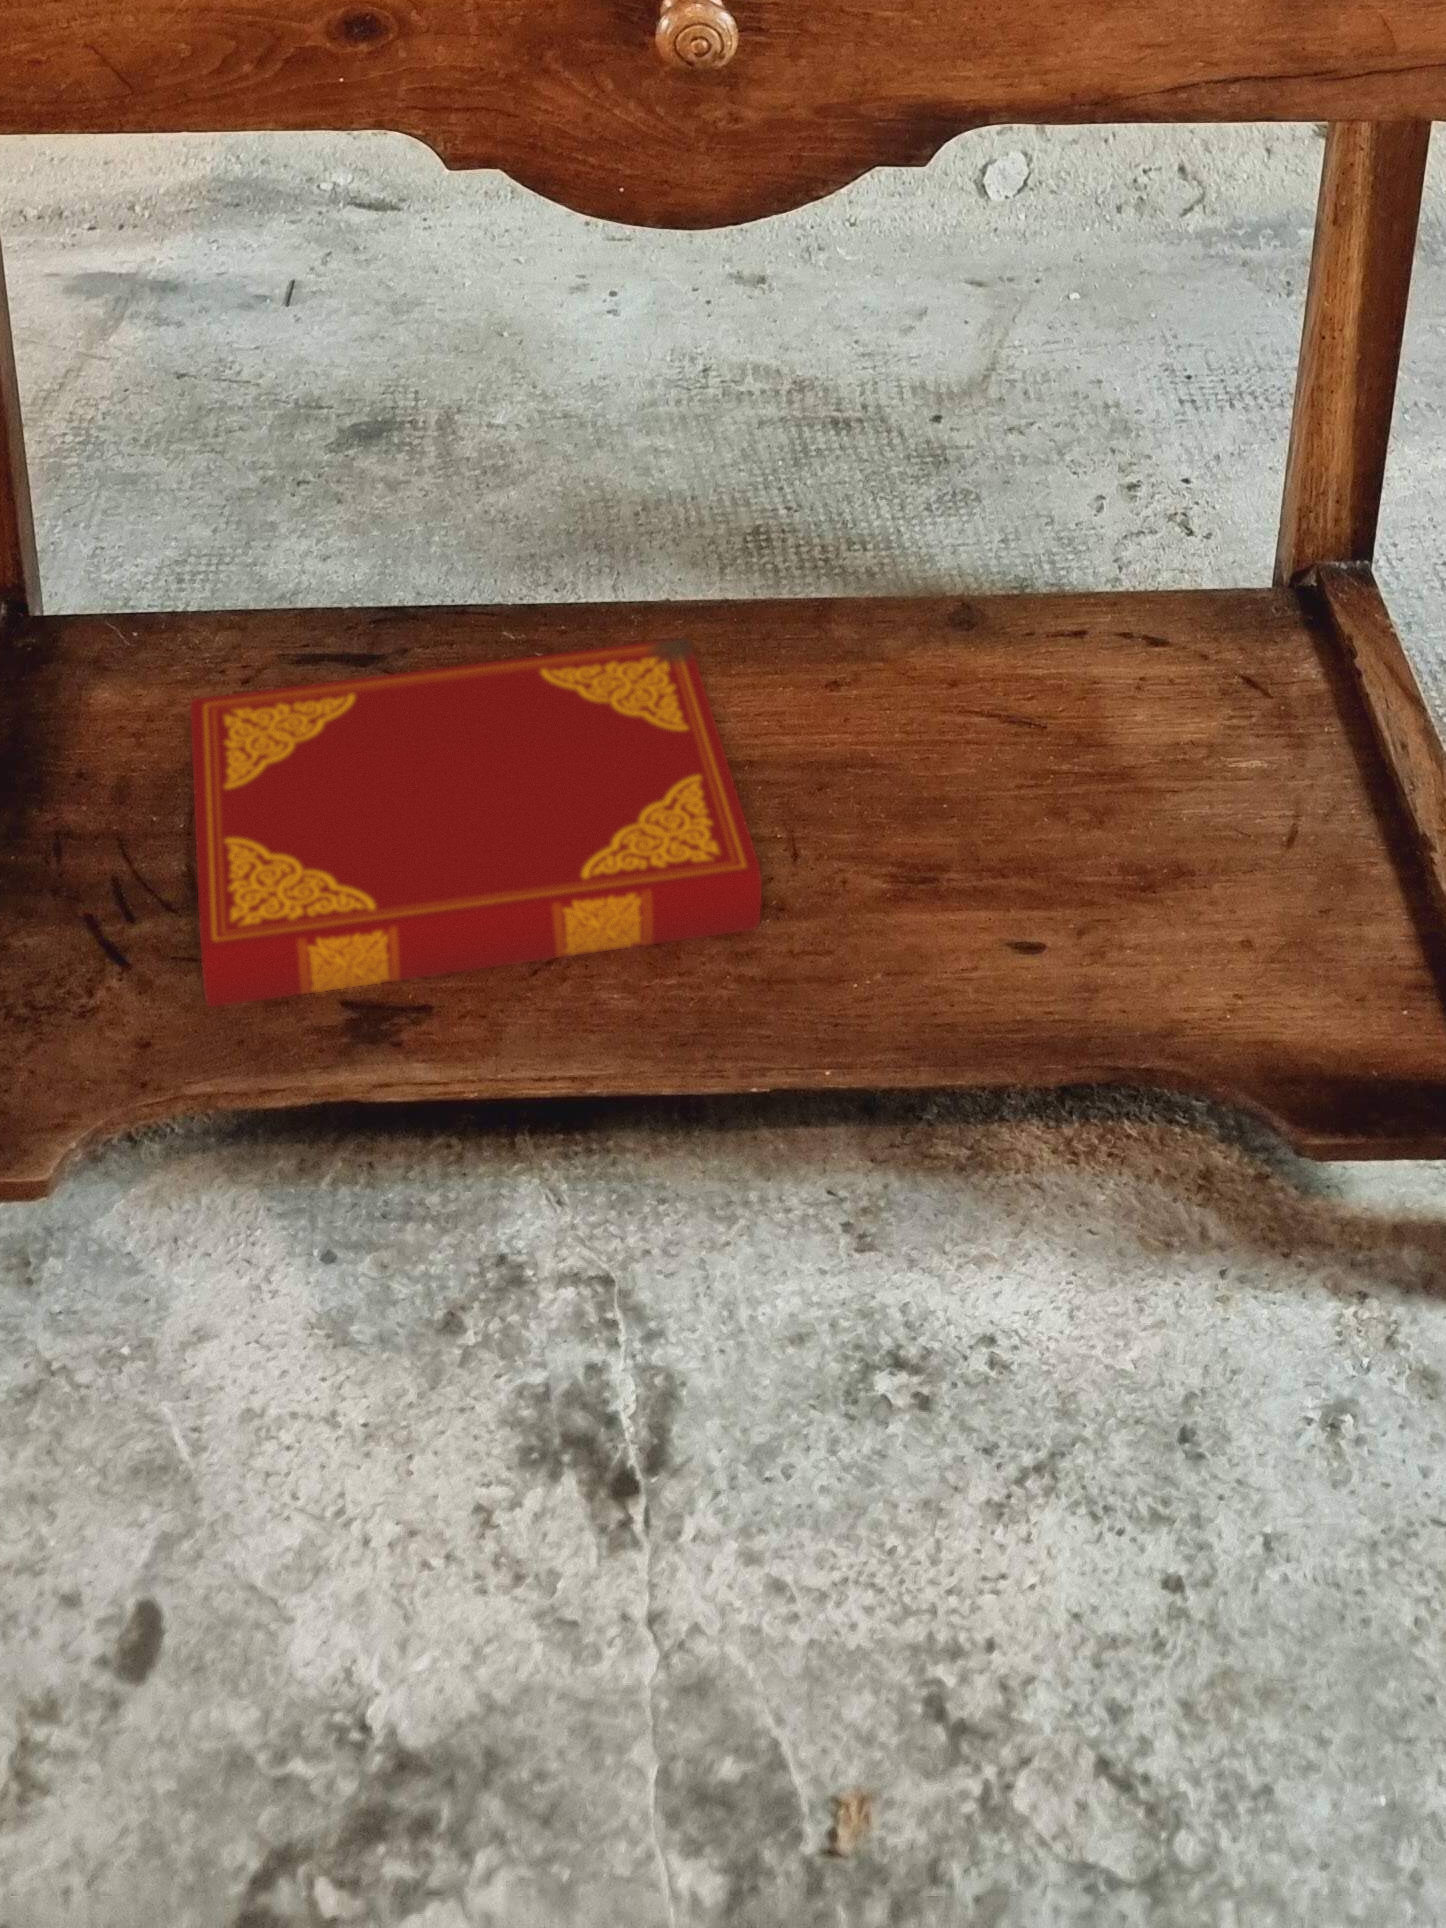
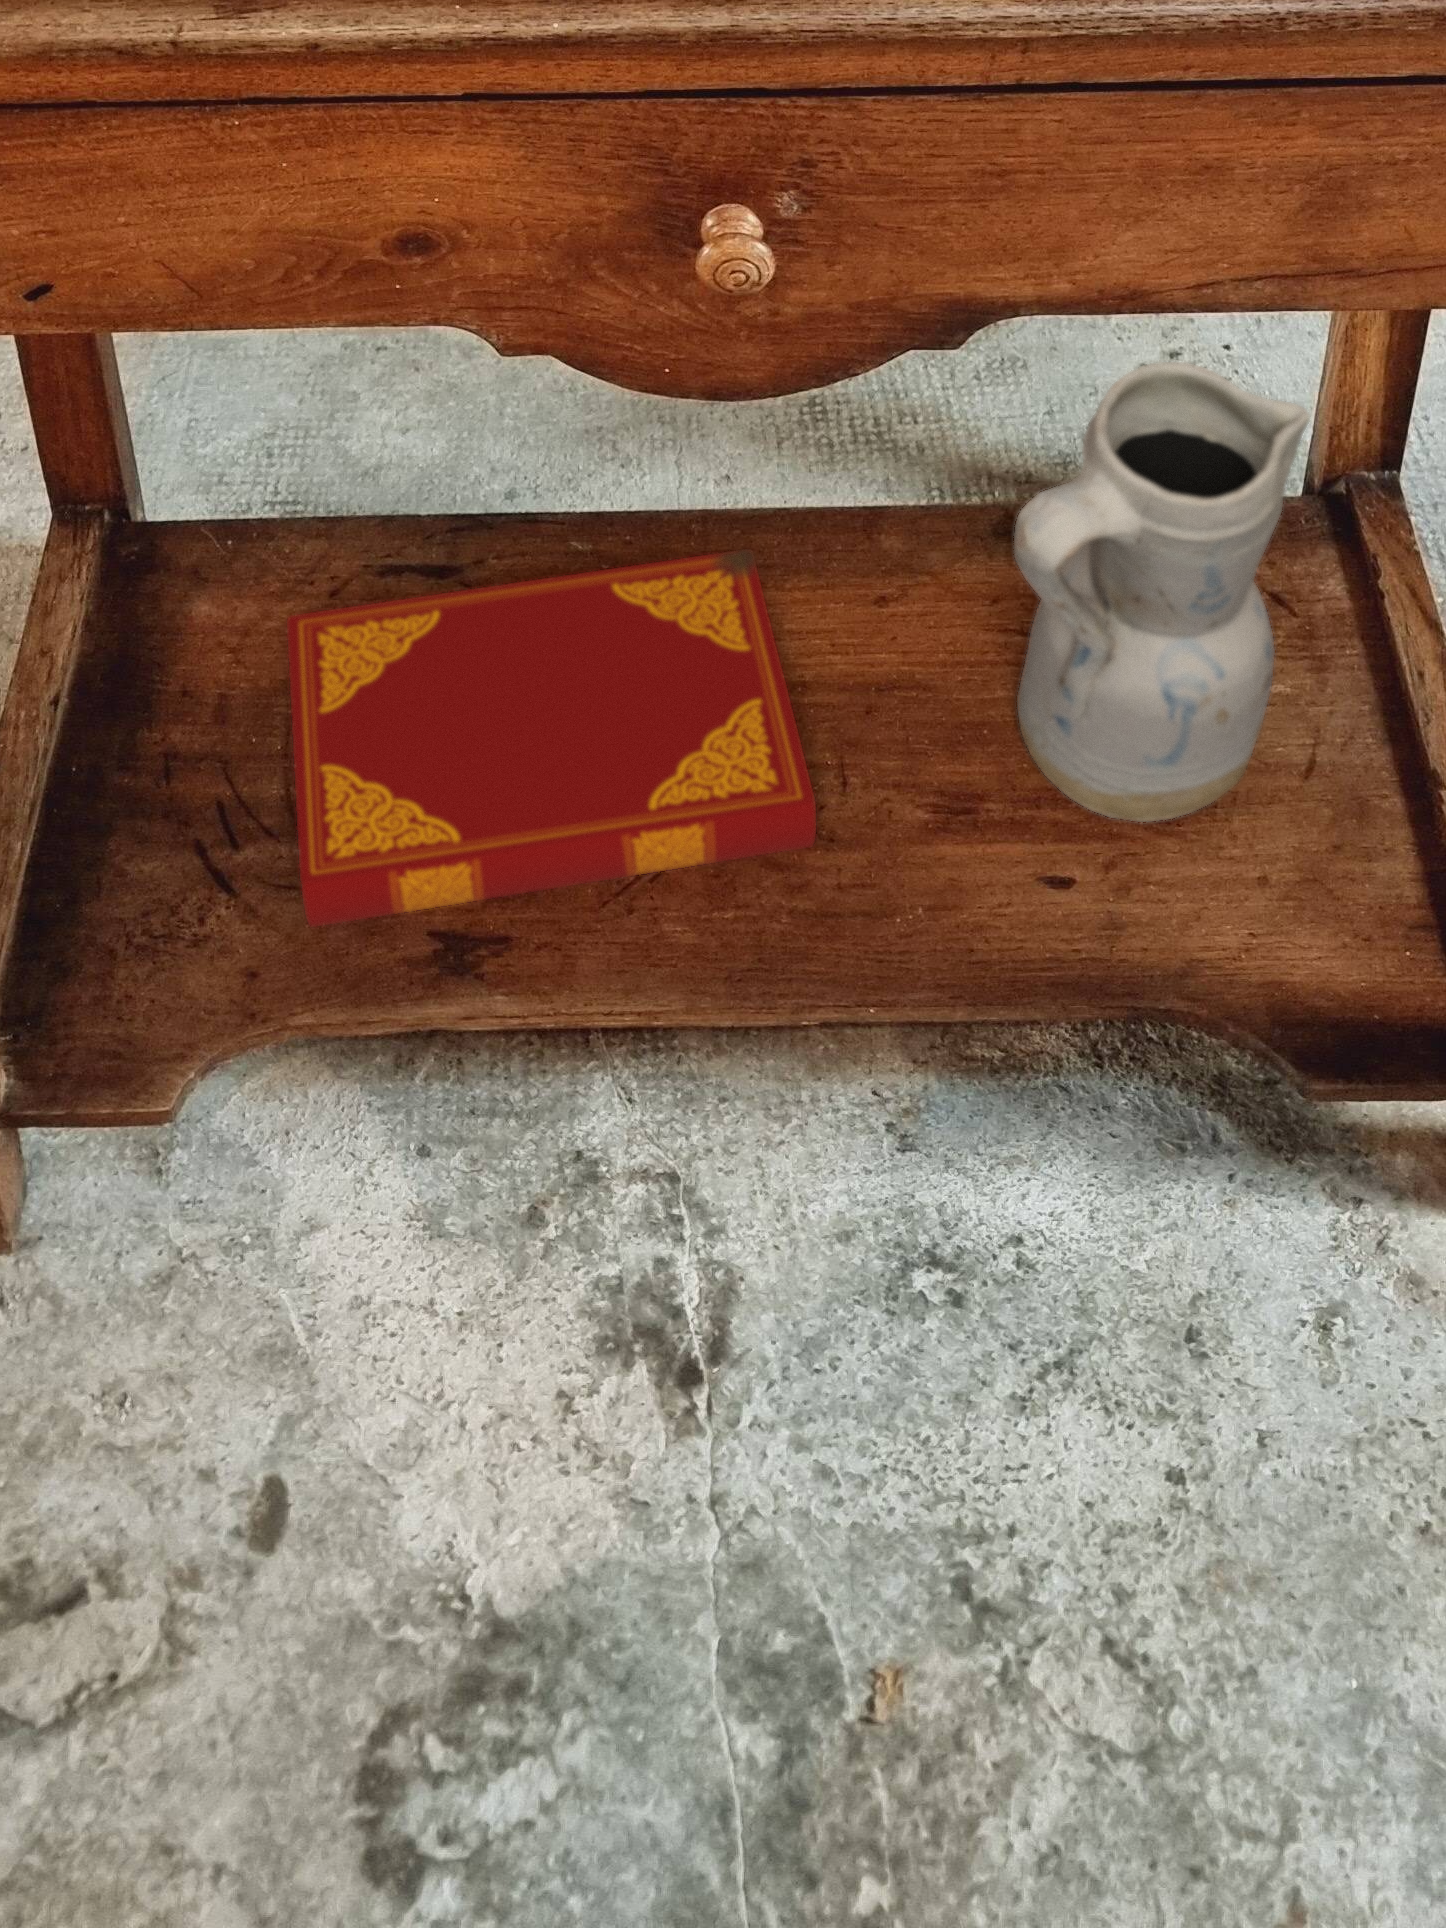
ceramic pitcher: none [974,386,1279,904] -> present [1014,362,1310,822]

